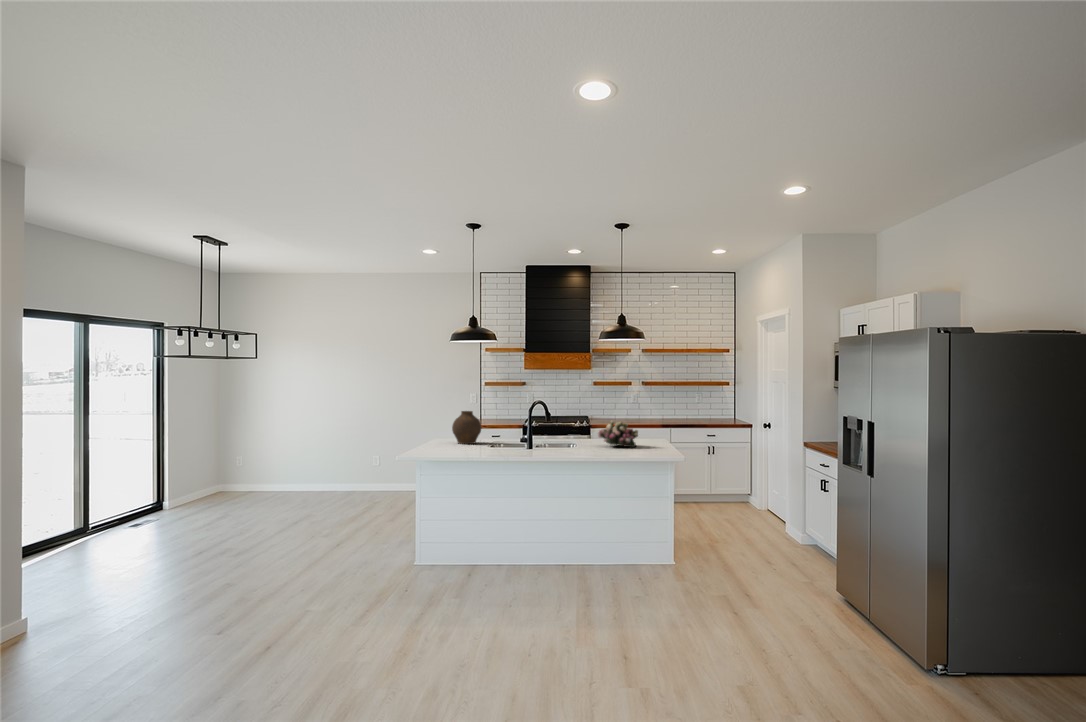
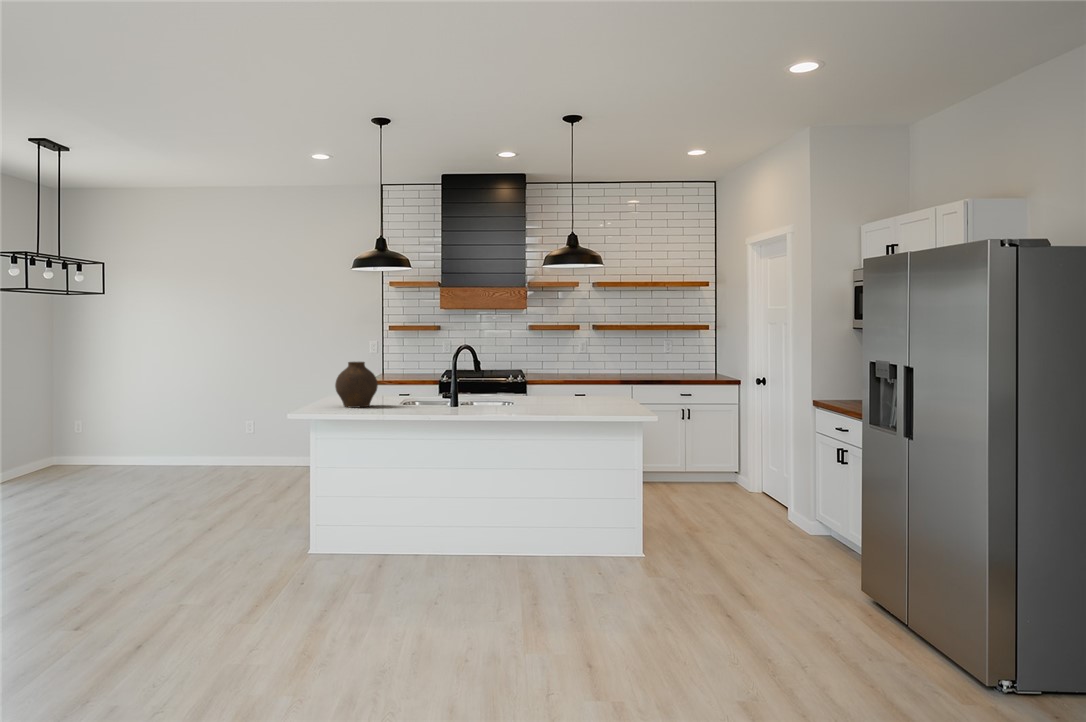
flower arrangement: present [598,421,638,447] -> none [538,373,593,408]

